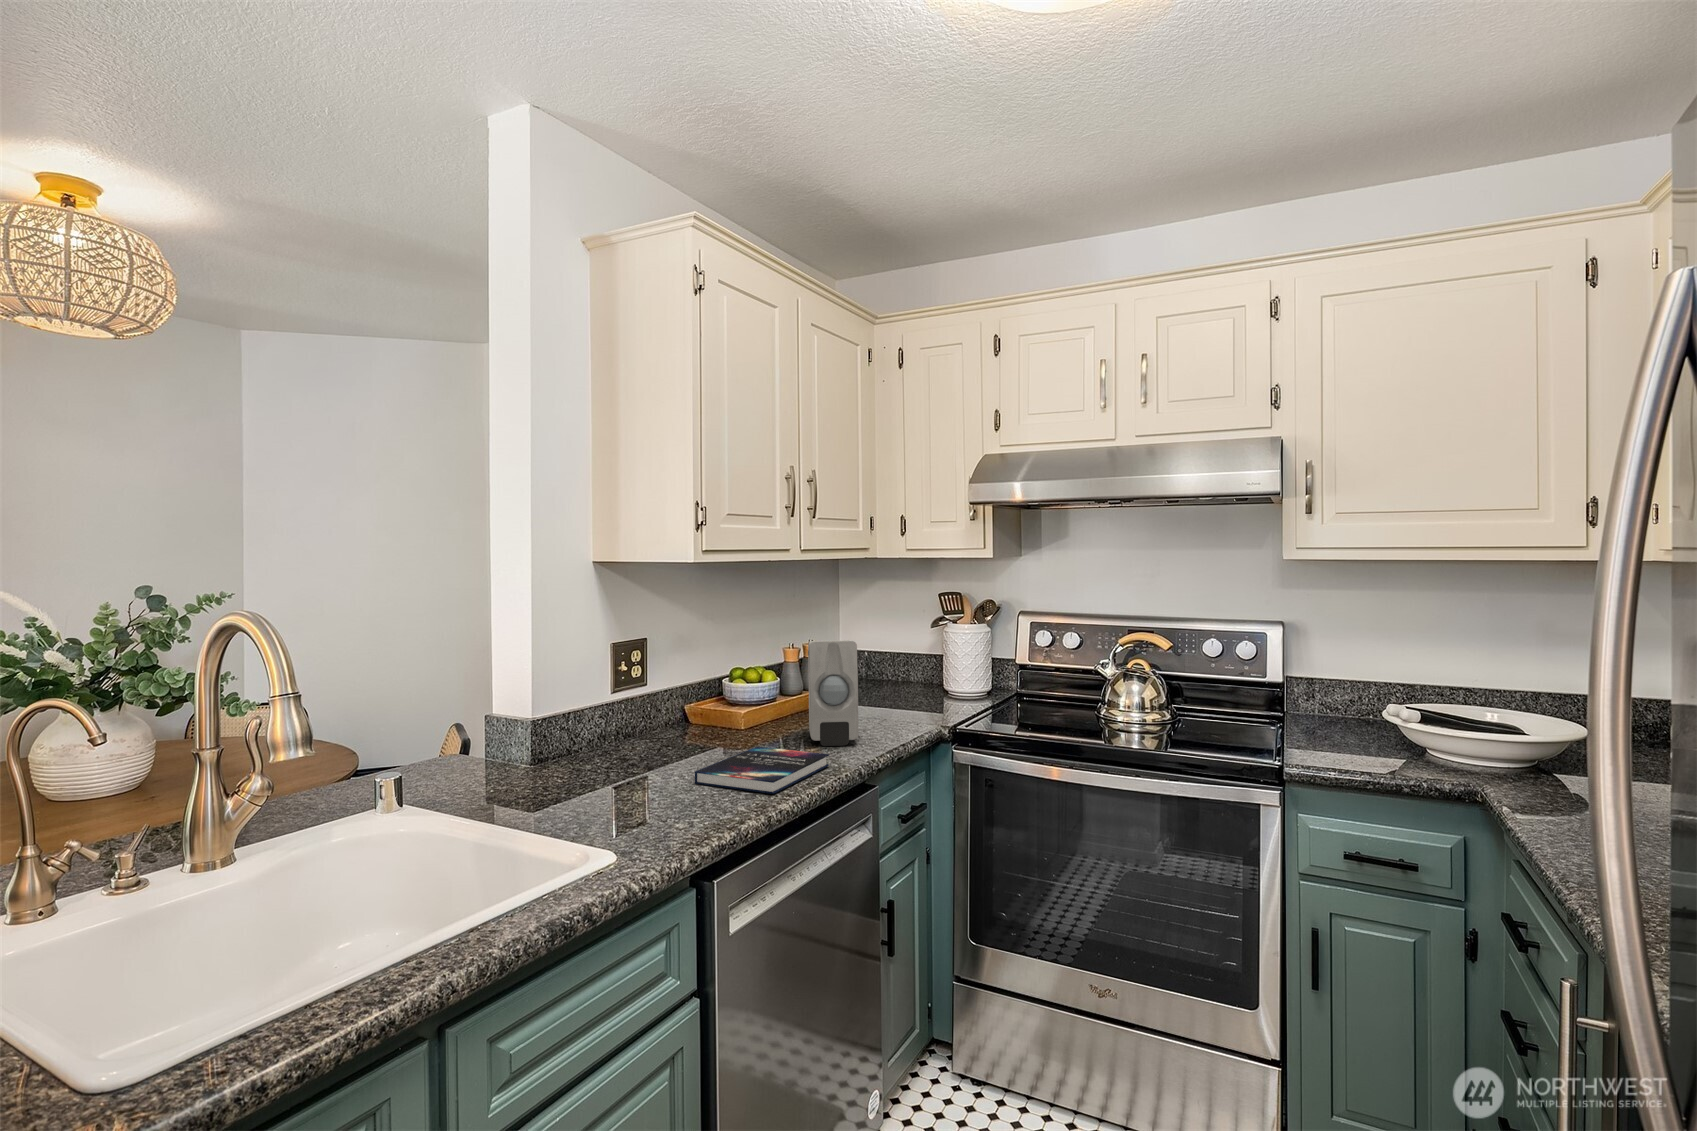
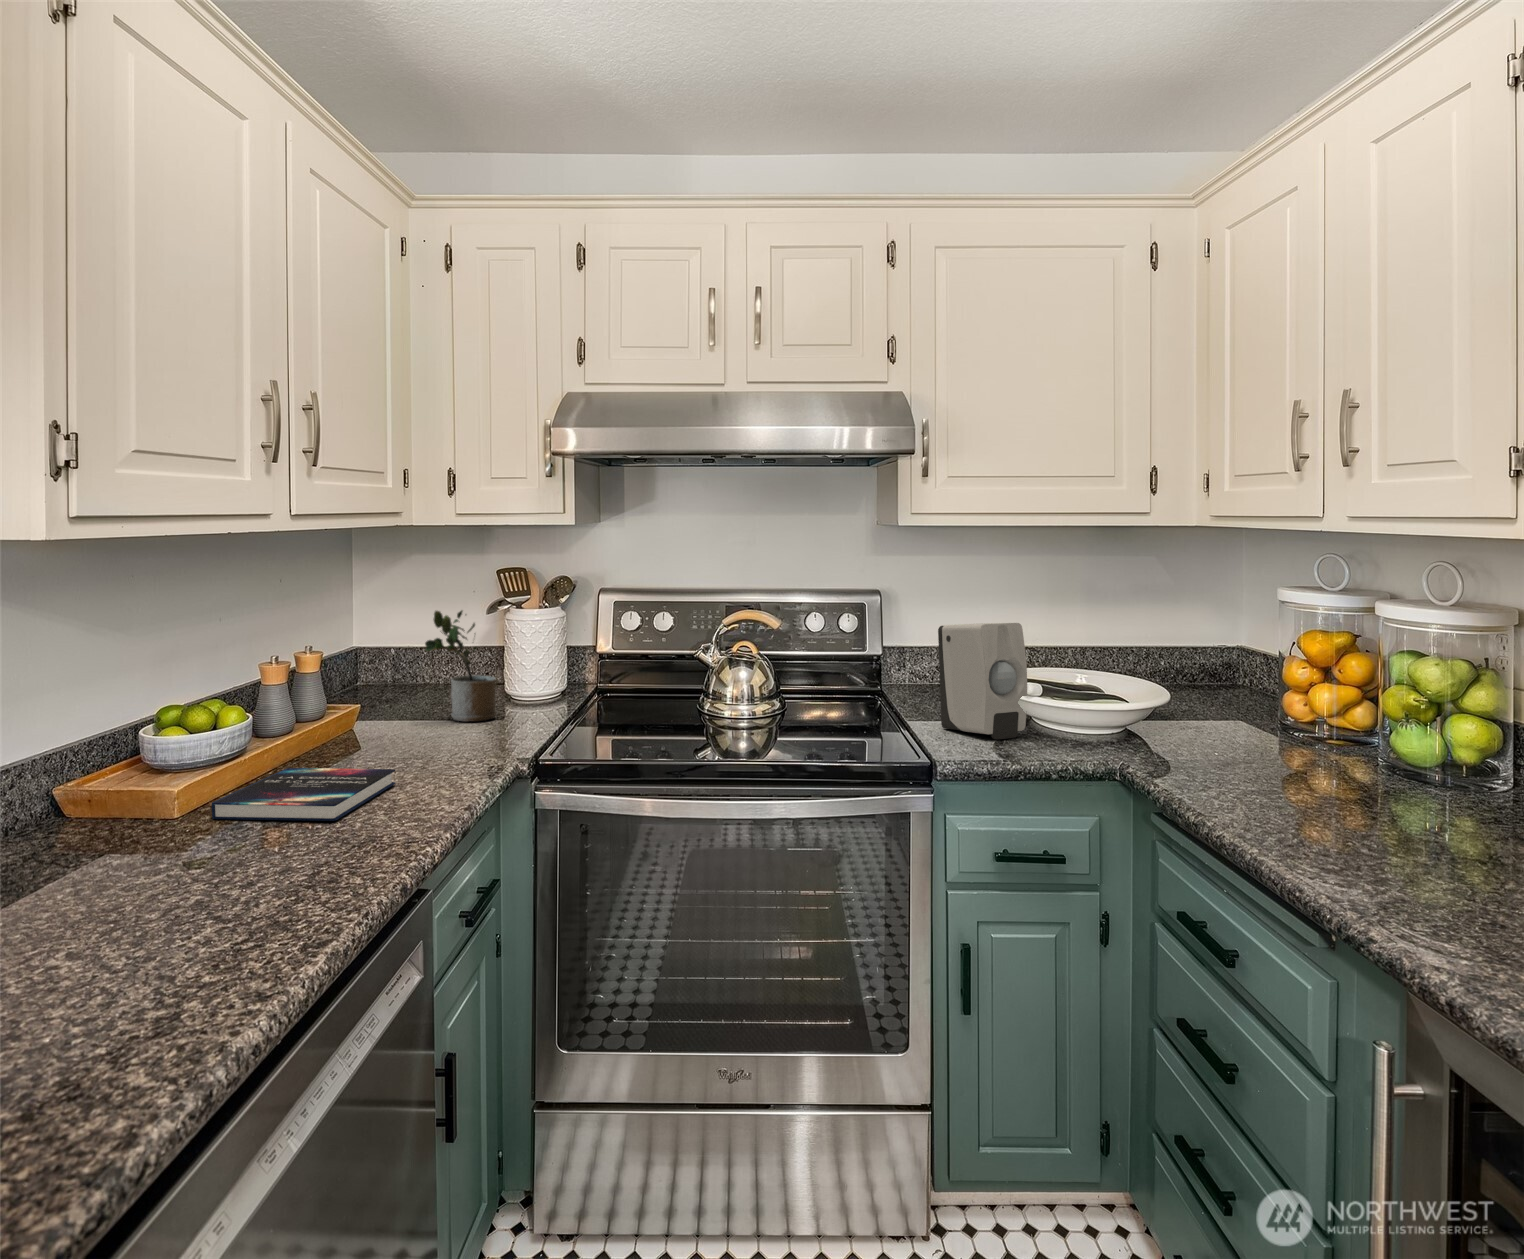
potted plant: none [873,627,928,715] -> present [425,610,496,721]
soap dispenser: present [808,640,858,746] -> present [938,623,1027,739]

